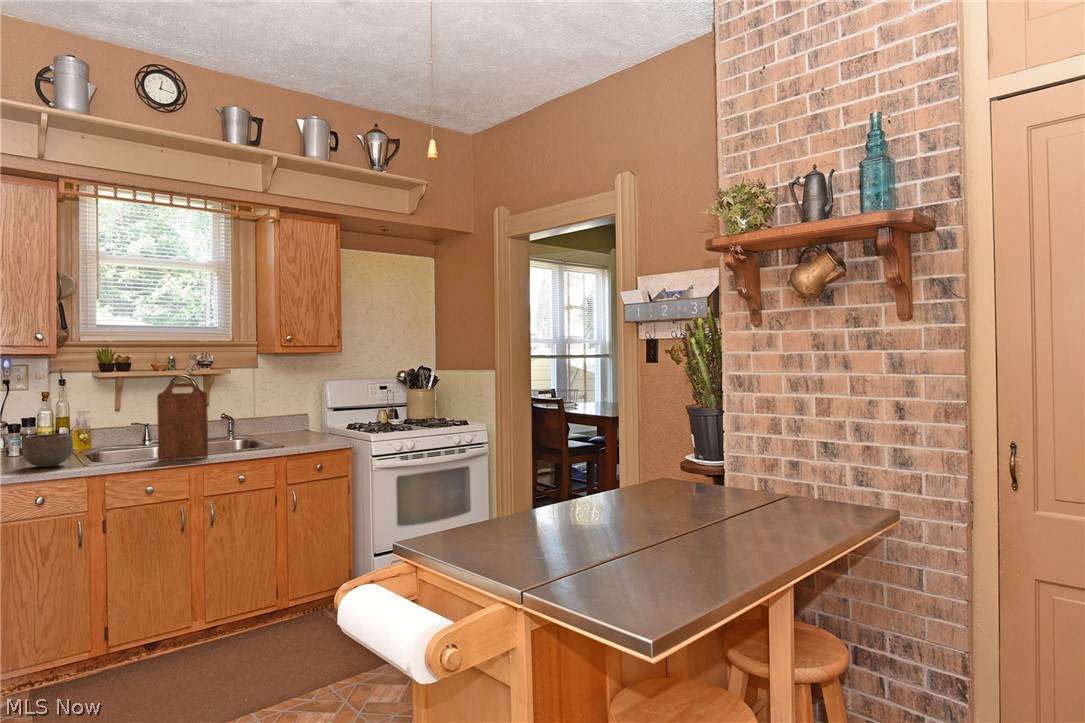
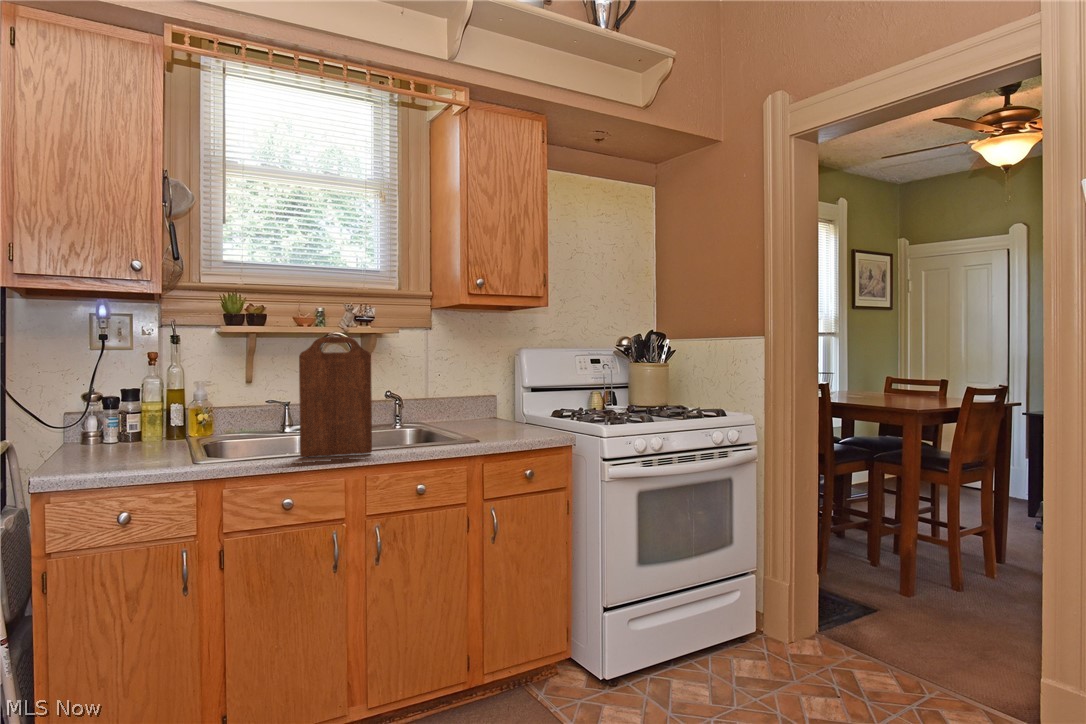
ceramic bowl: present [22,433,73,467] -> none [104,410,179,462]

